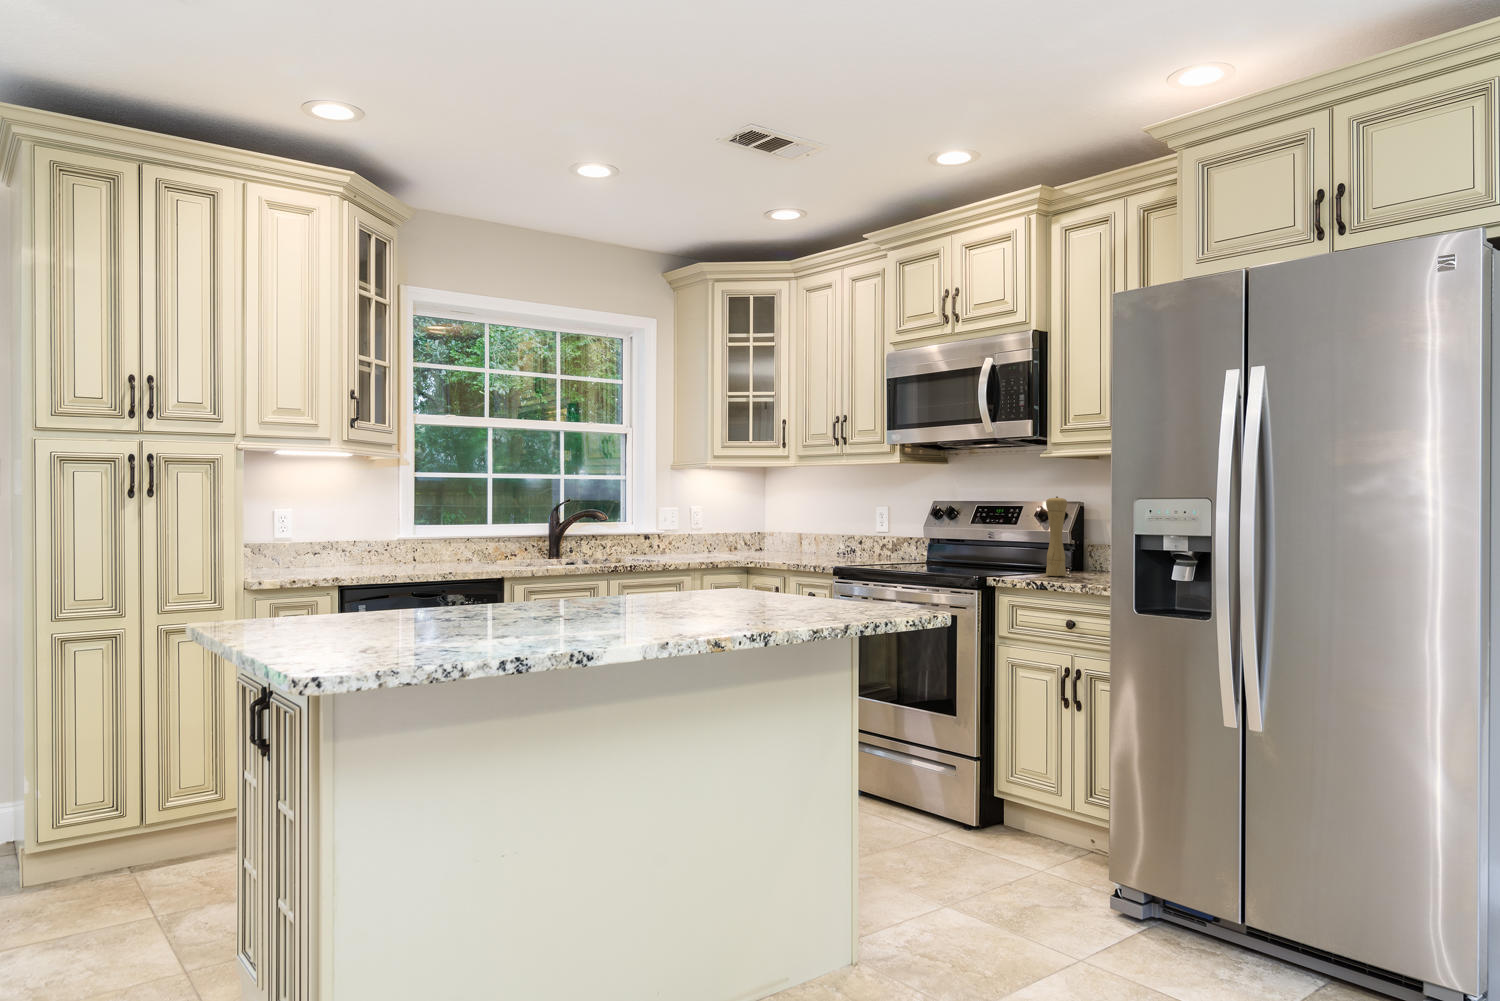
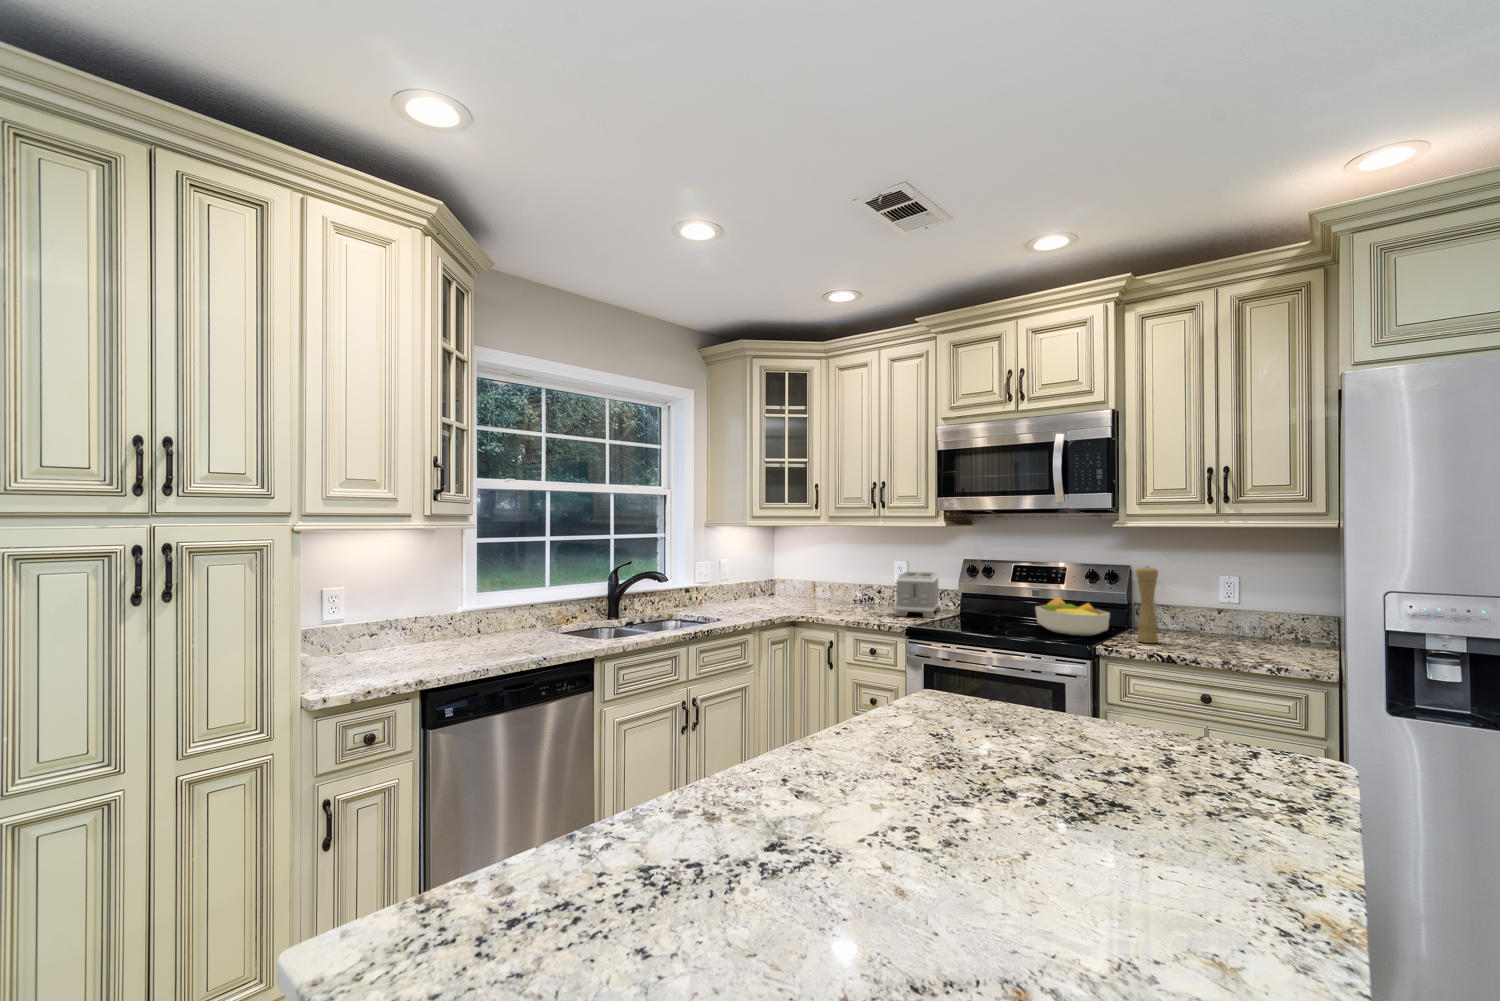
toaster: none [851,518,915,564] -> present [896,572,939,618]
fruit bowl: none [972,536,1035,573] -> present [1035,598,1110,636]

